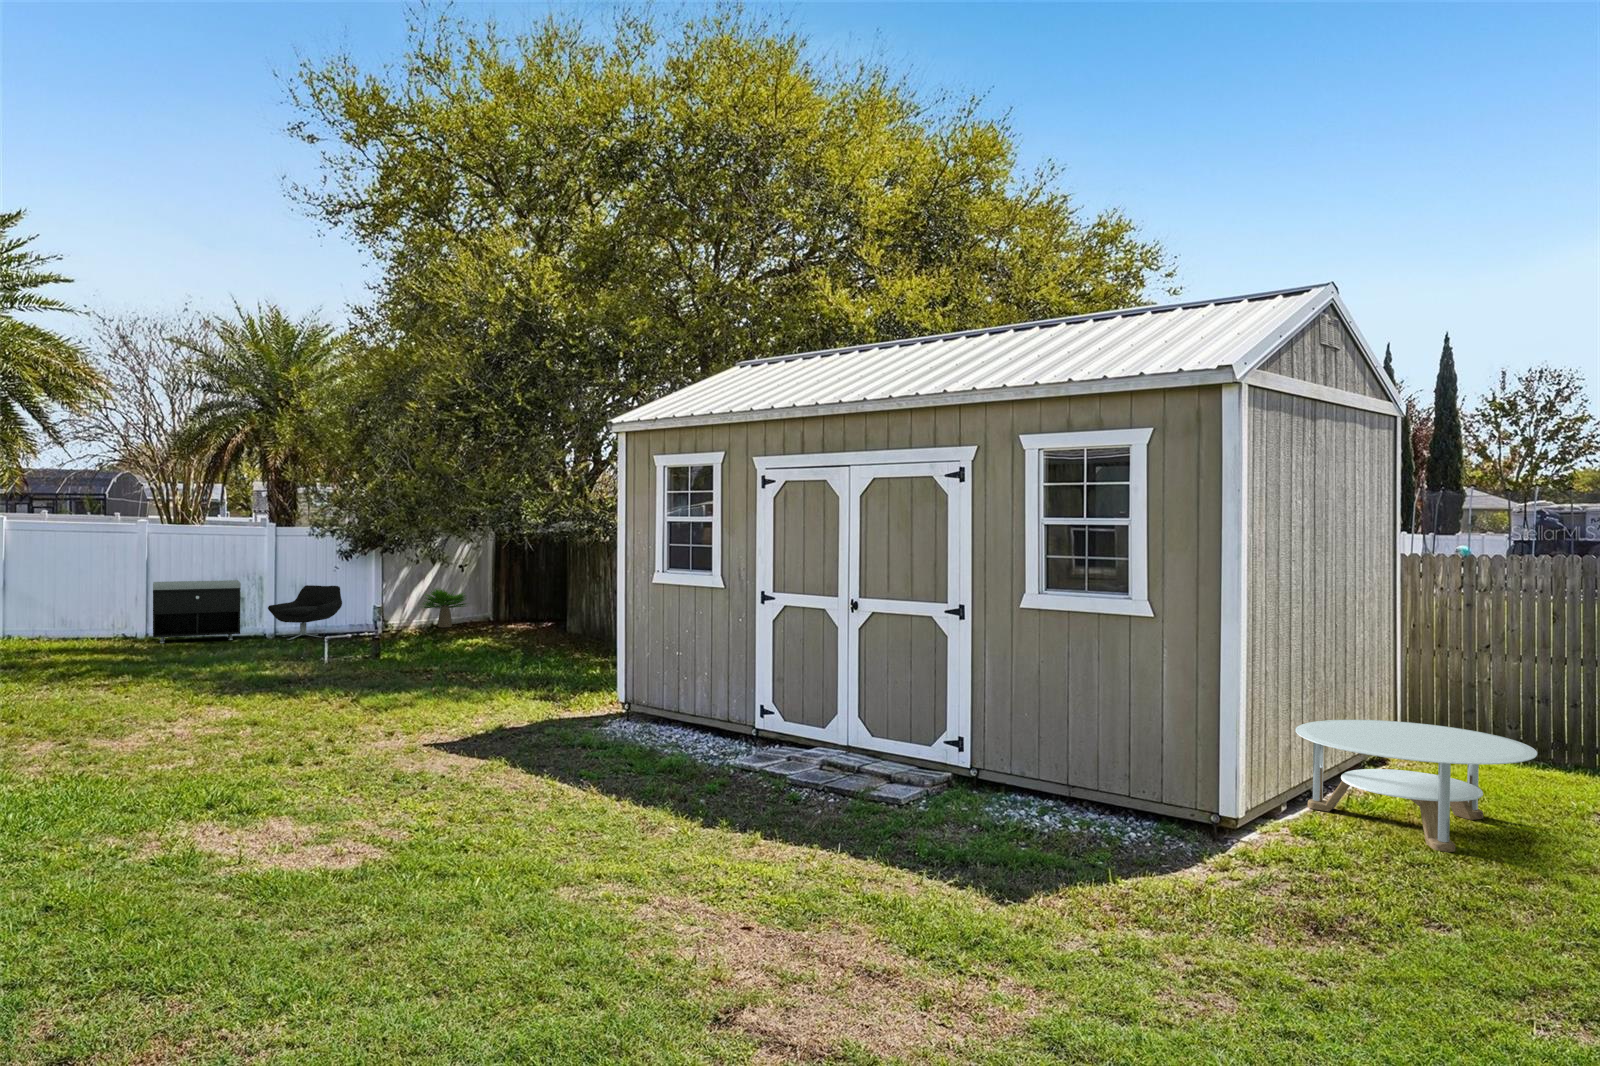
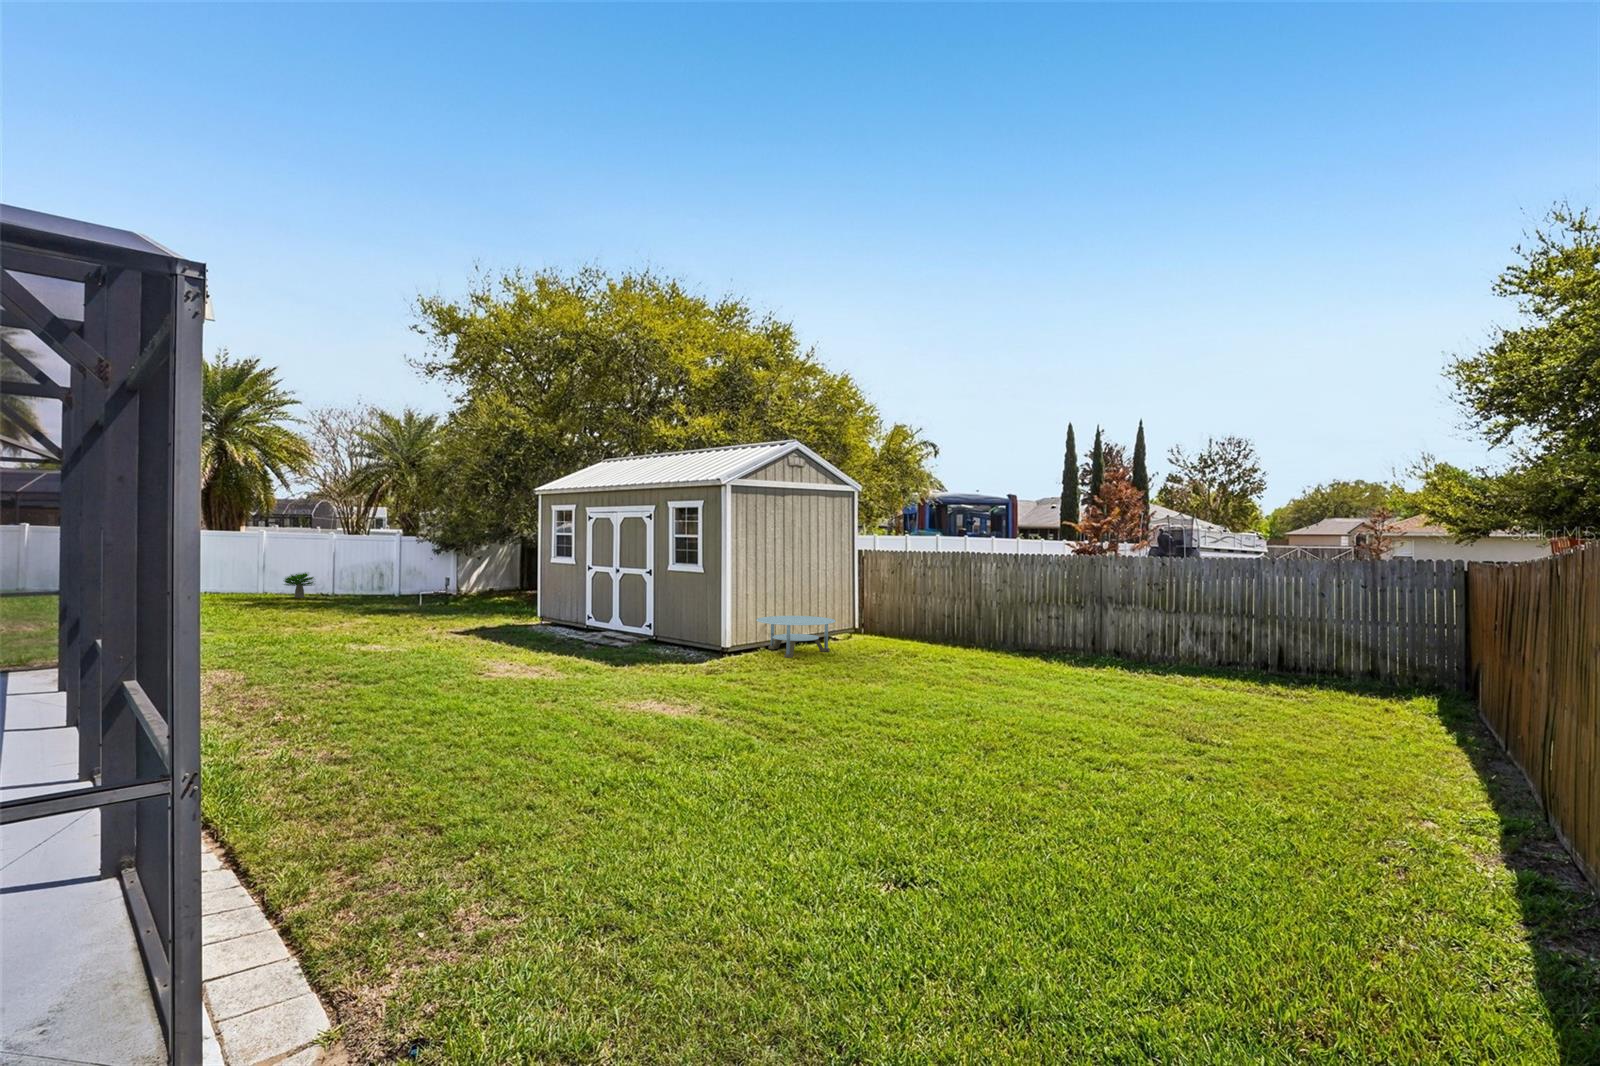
storage bench: present [153,580,241,643] -> none [332,564,378,597]
lounge chair: present [268,585,342,640] -> none [393,568,434,596]
potted plant: present [423,589,466,627] -> present [284,572,314,598]

